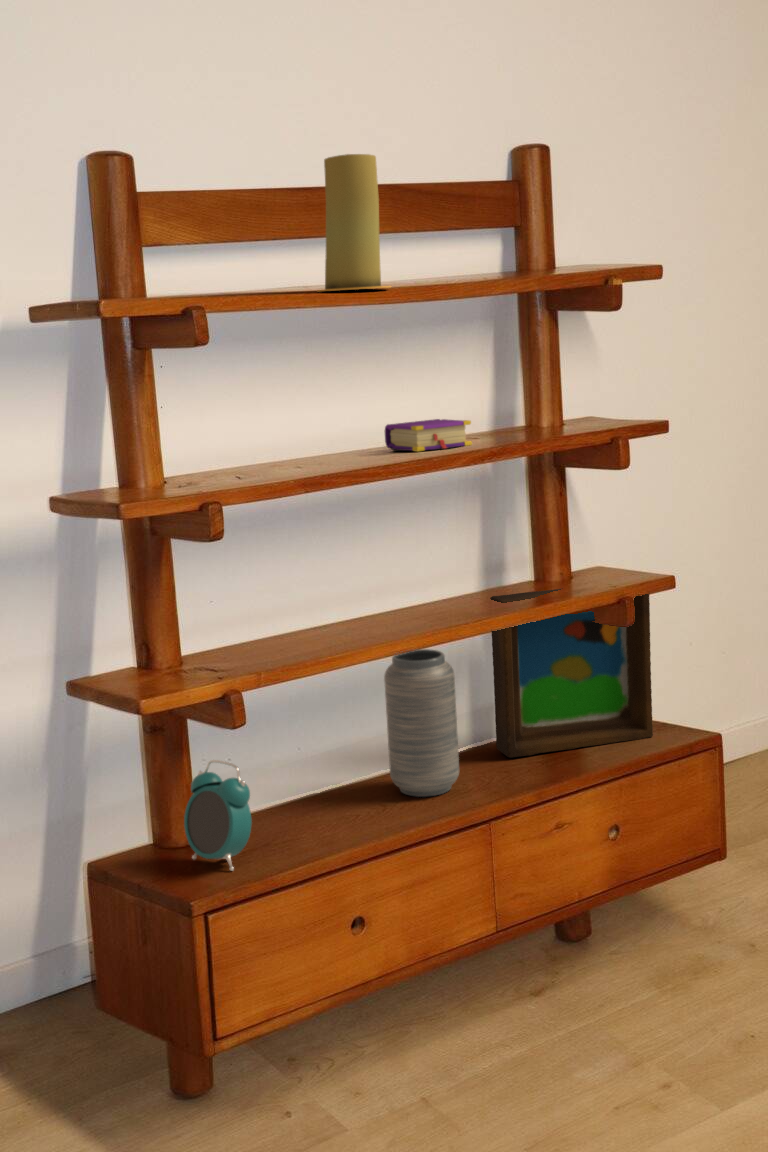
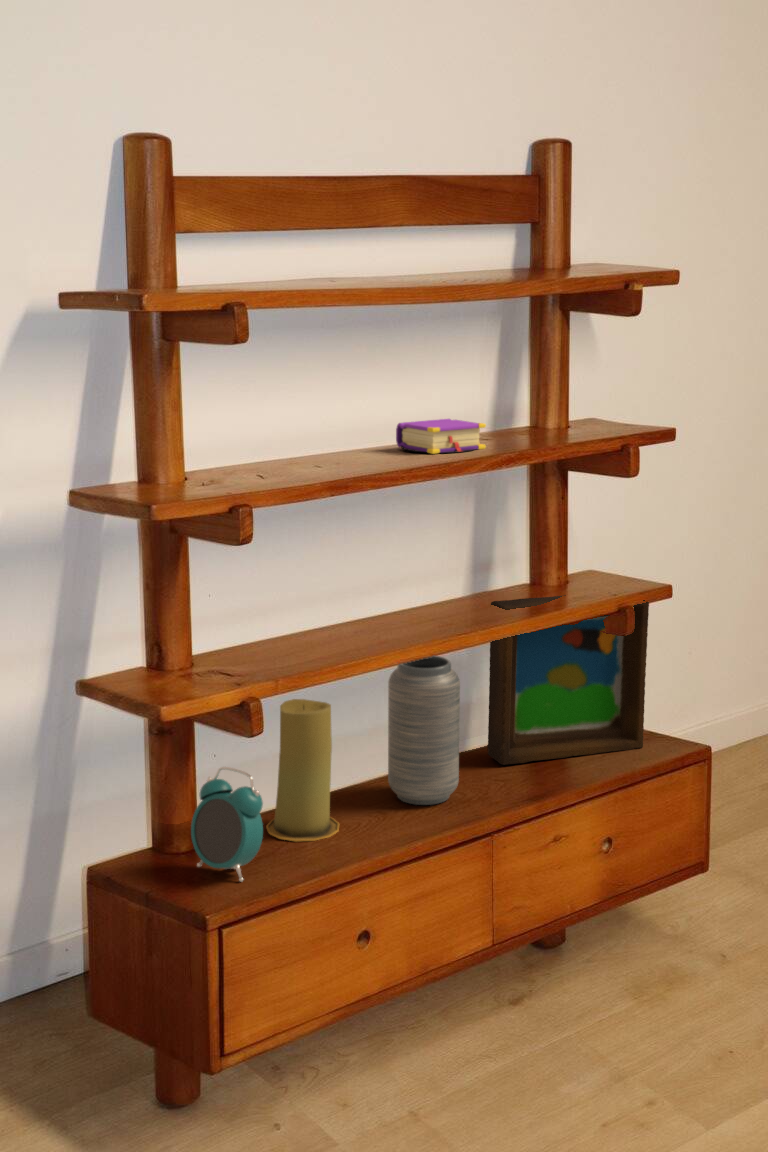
candle: present [317,154,390,292] -> present [266,699,339,842]

